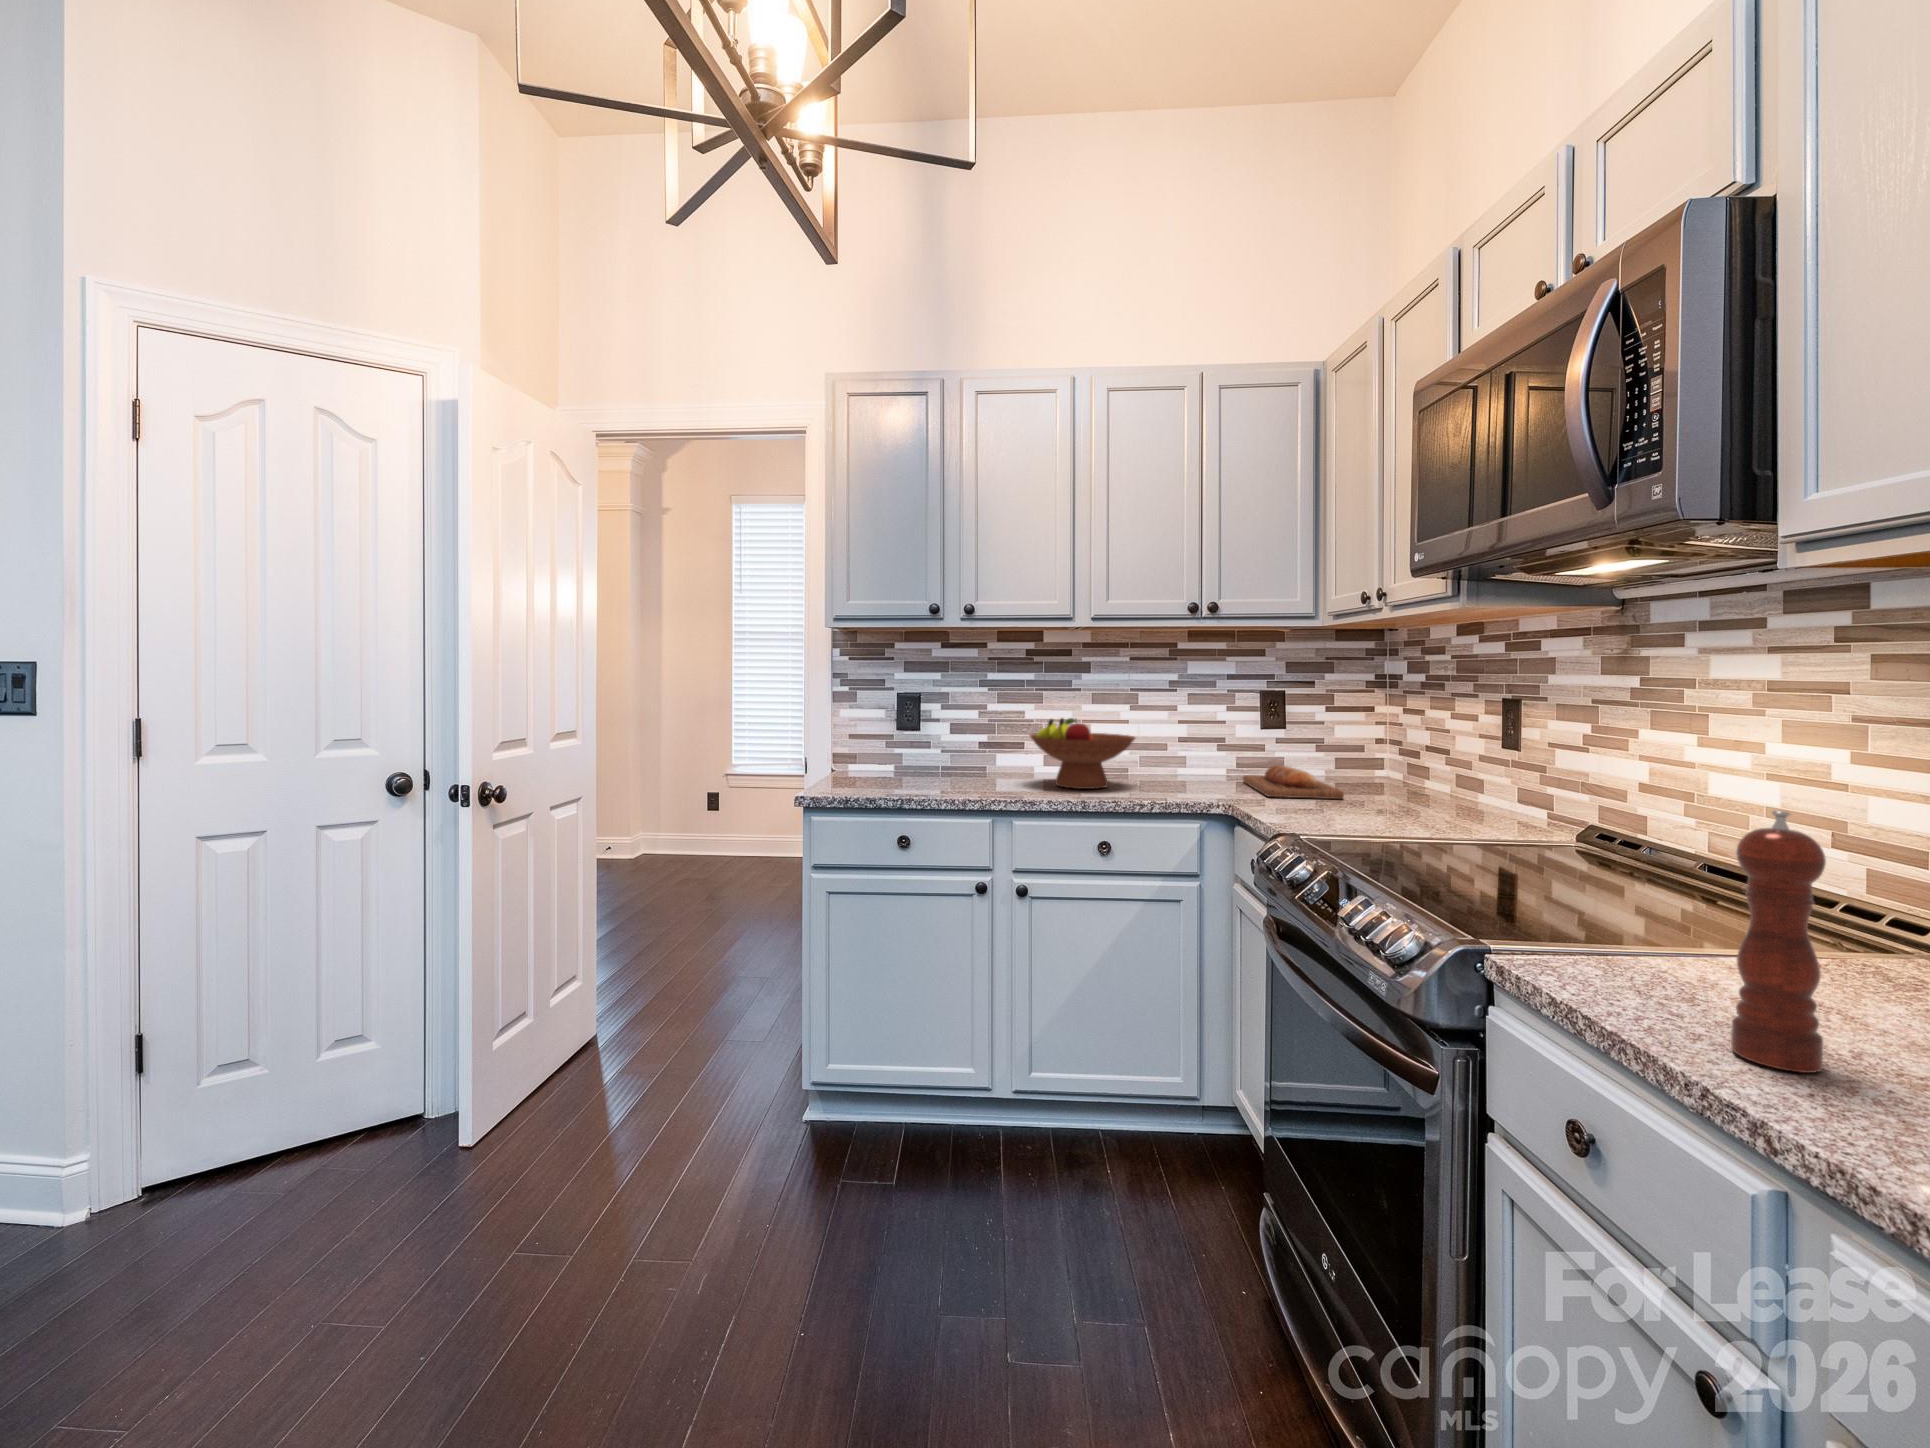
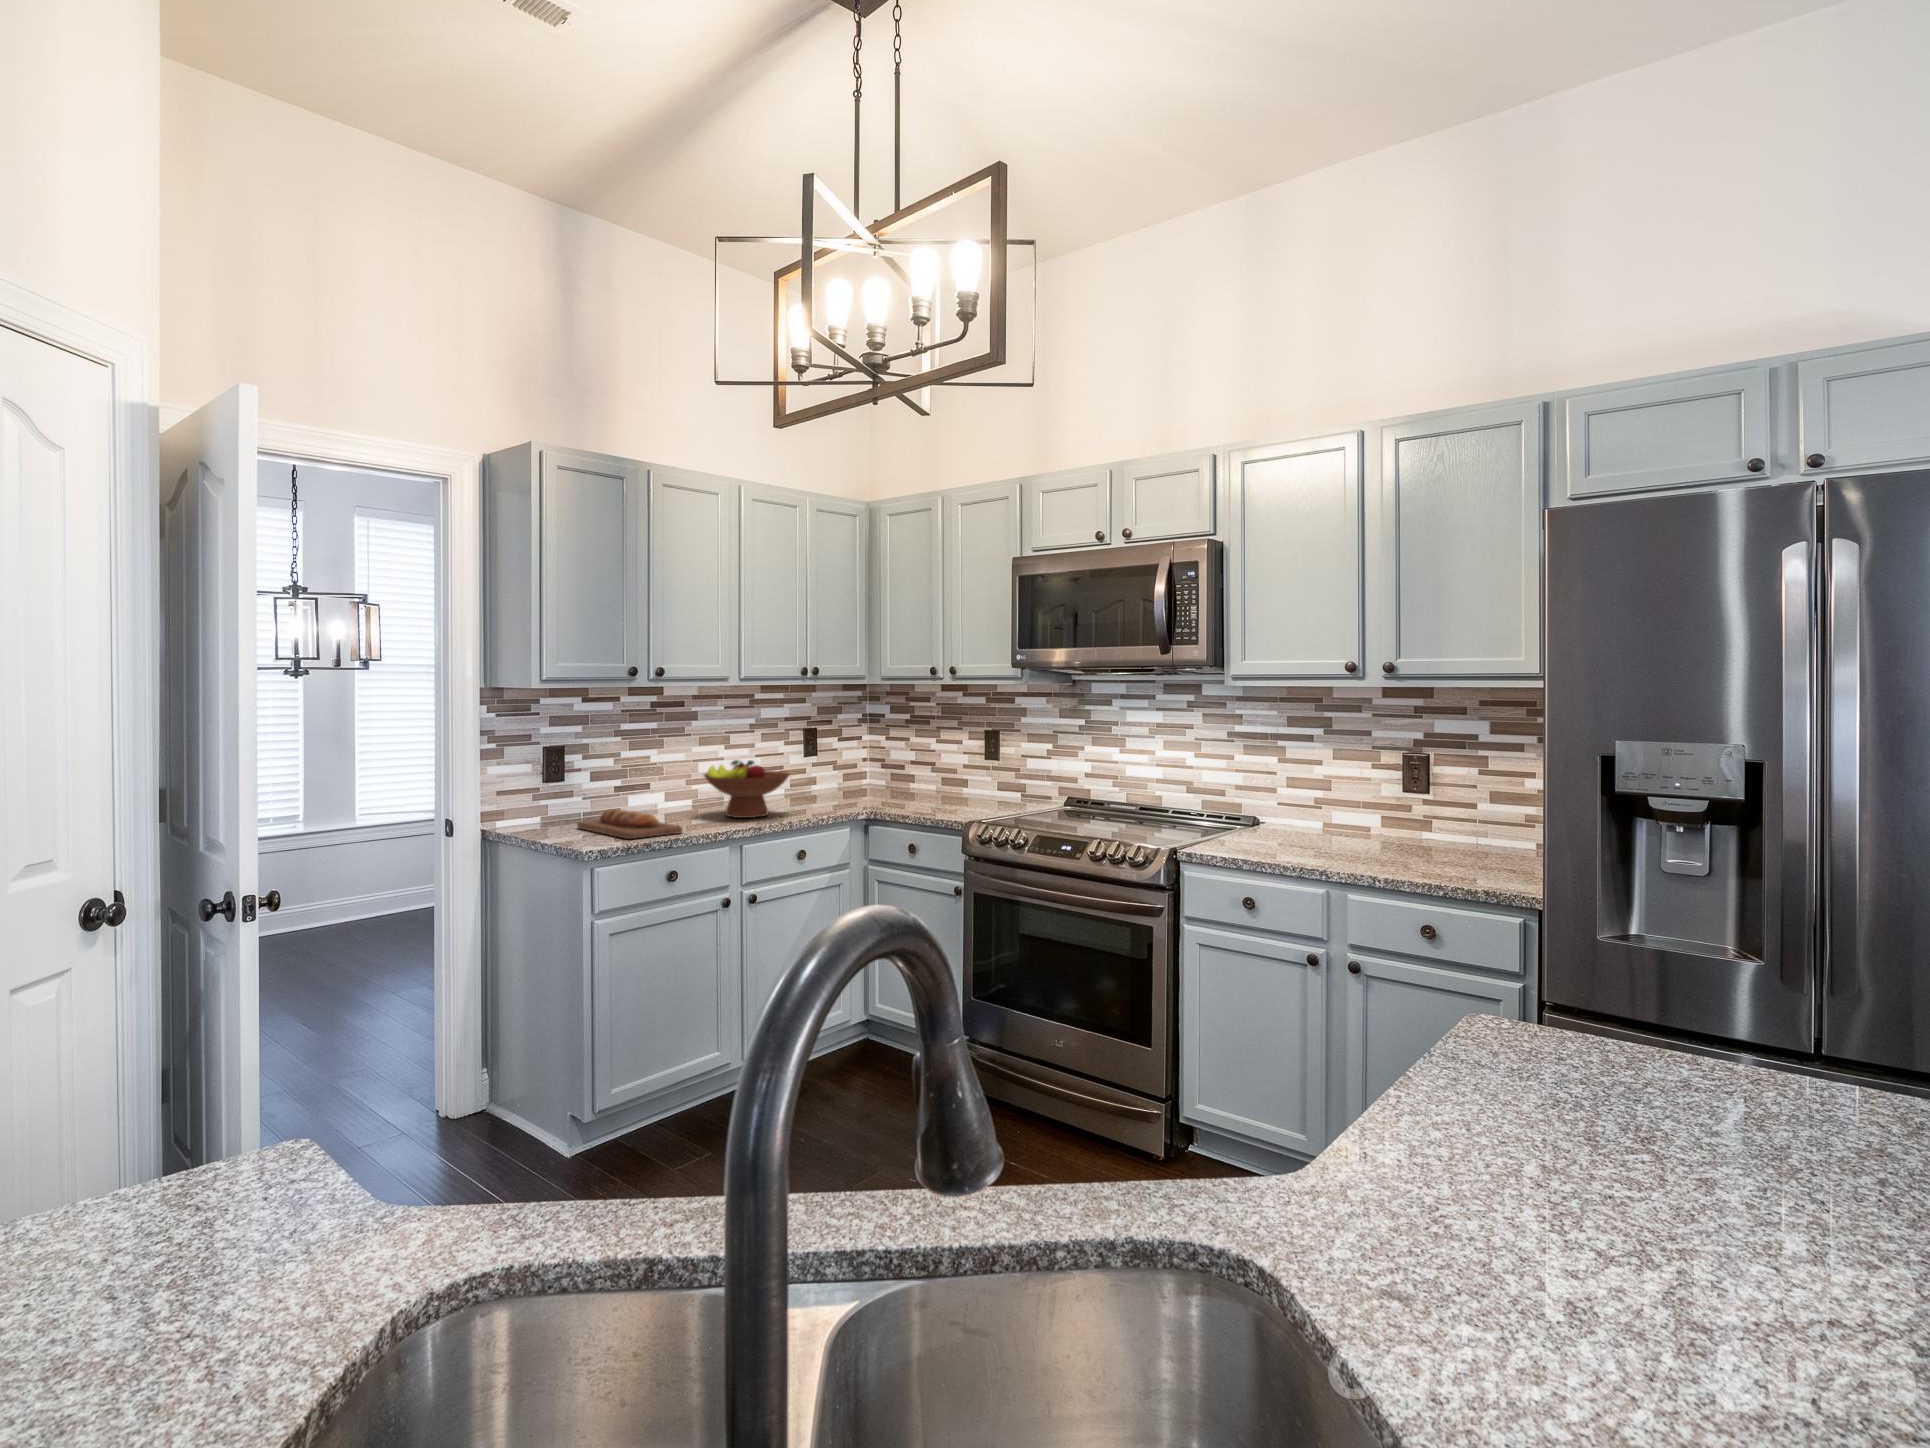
bread loaf: present [1243,765,1344,799] -> present [577,809,682,839]
pepper mill: present [1731,811,1826,1073] -> none [1288,777,1311,860]

